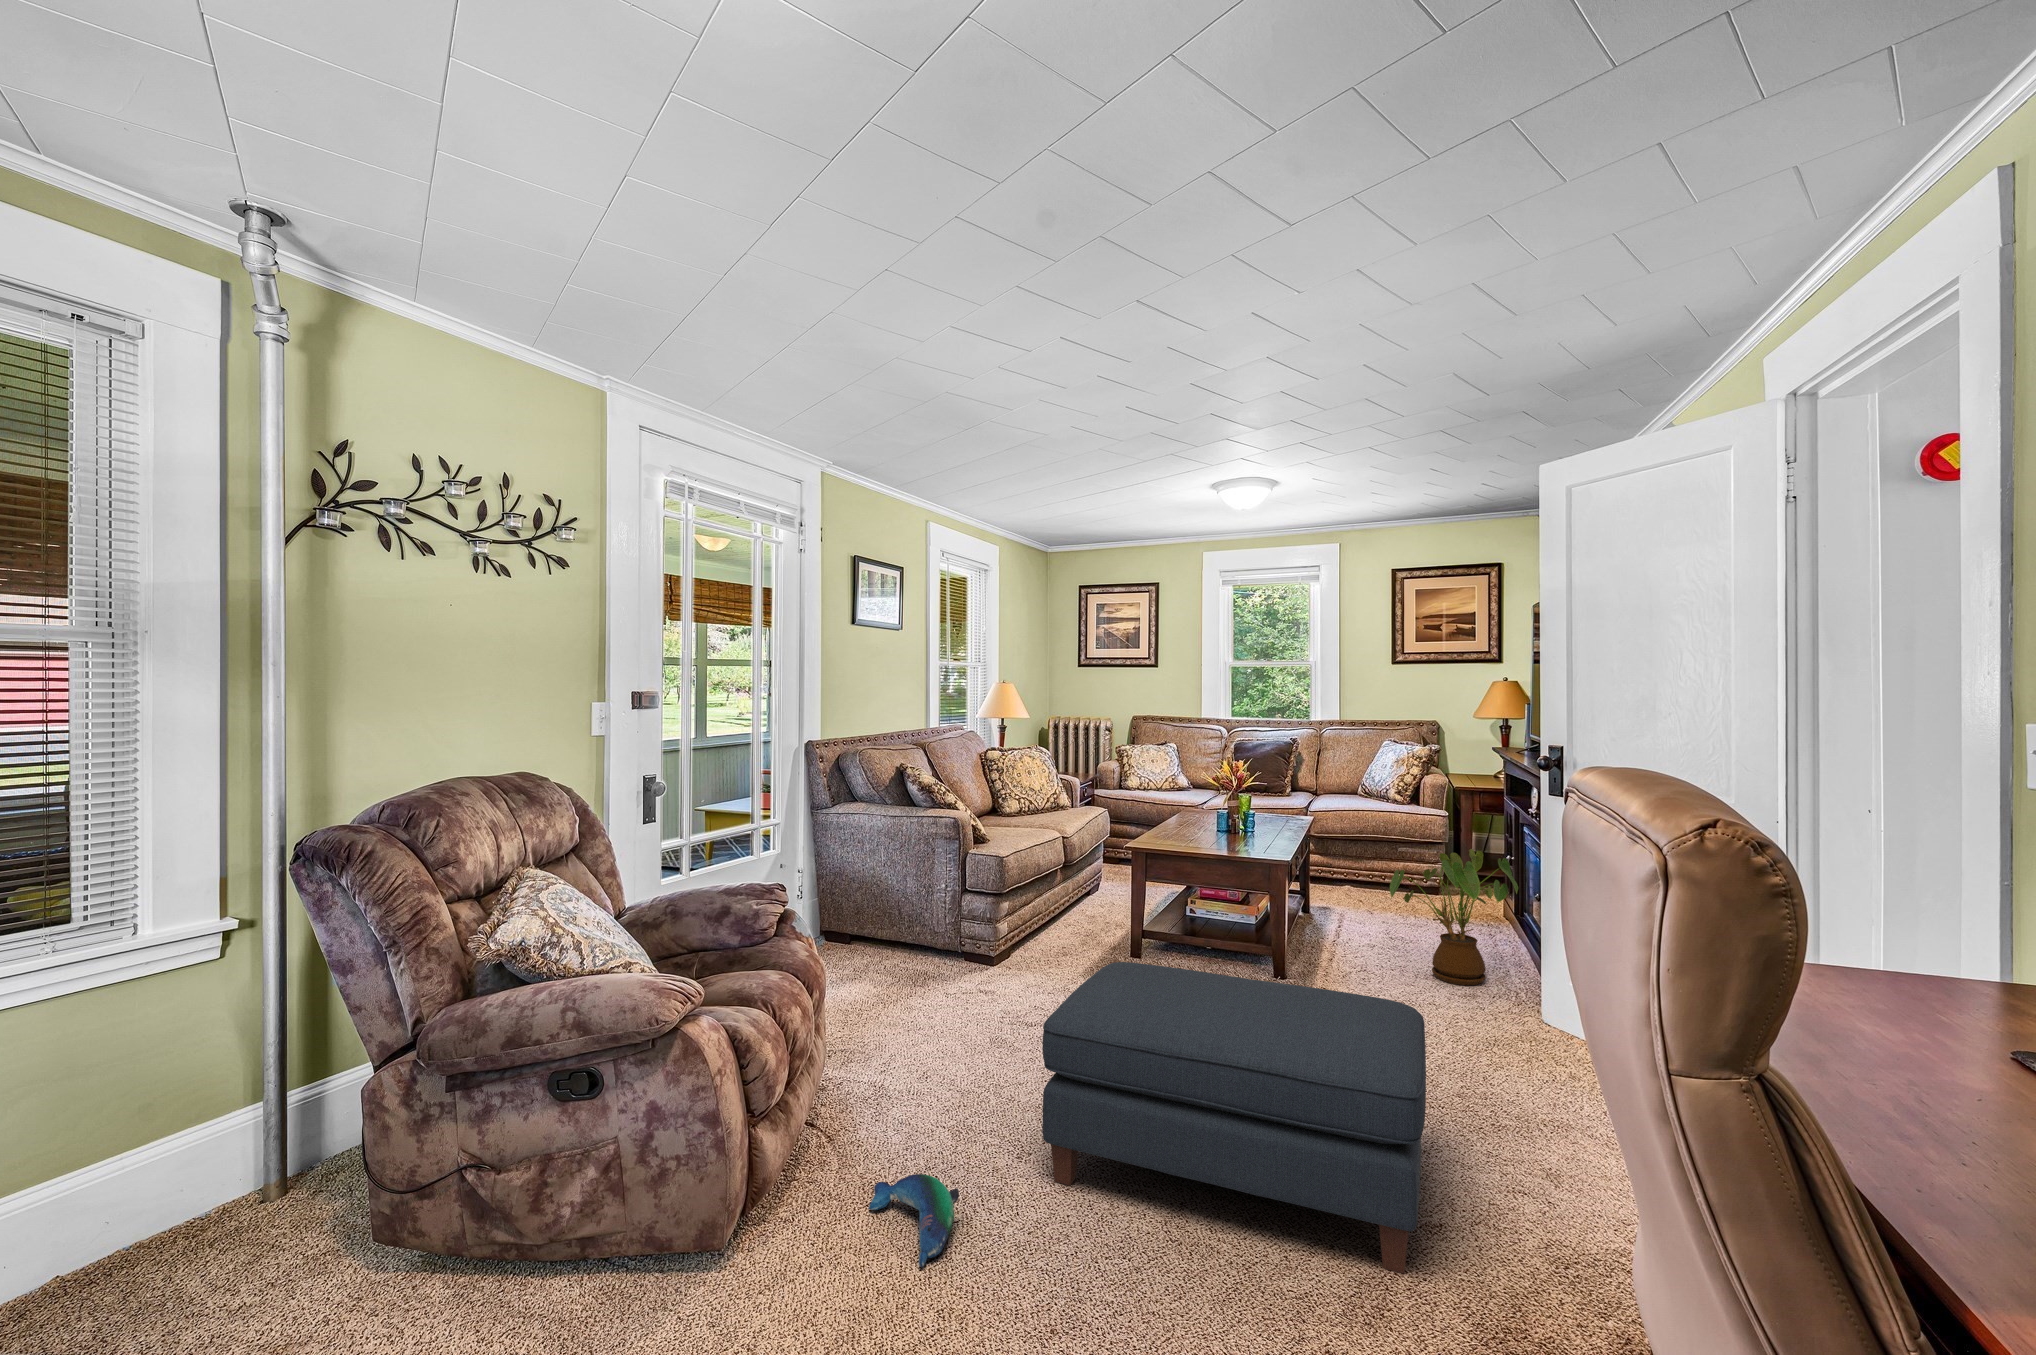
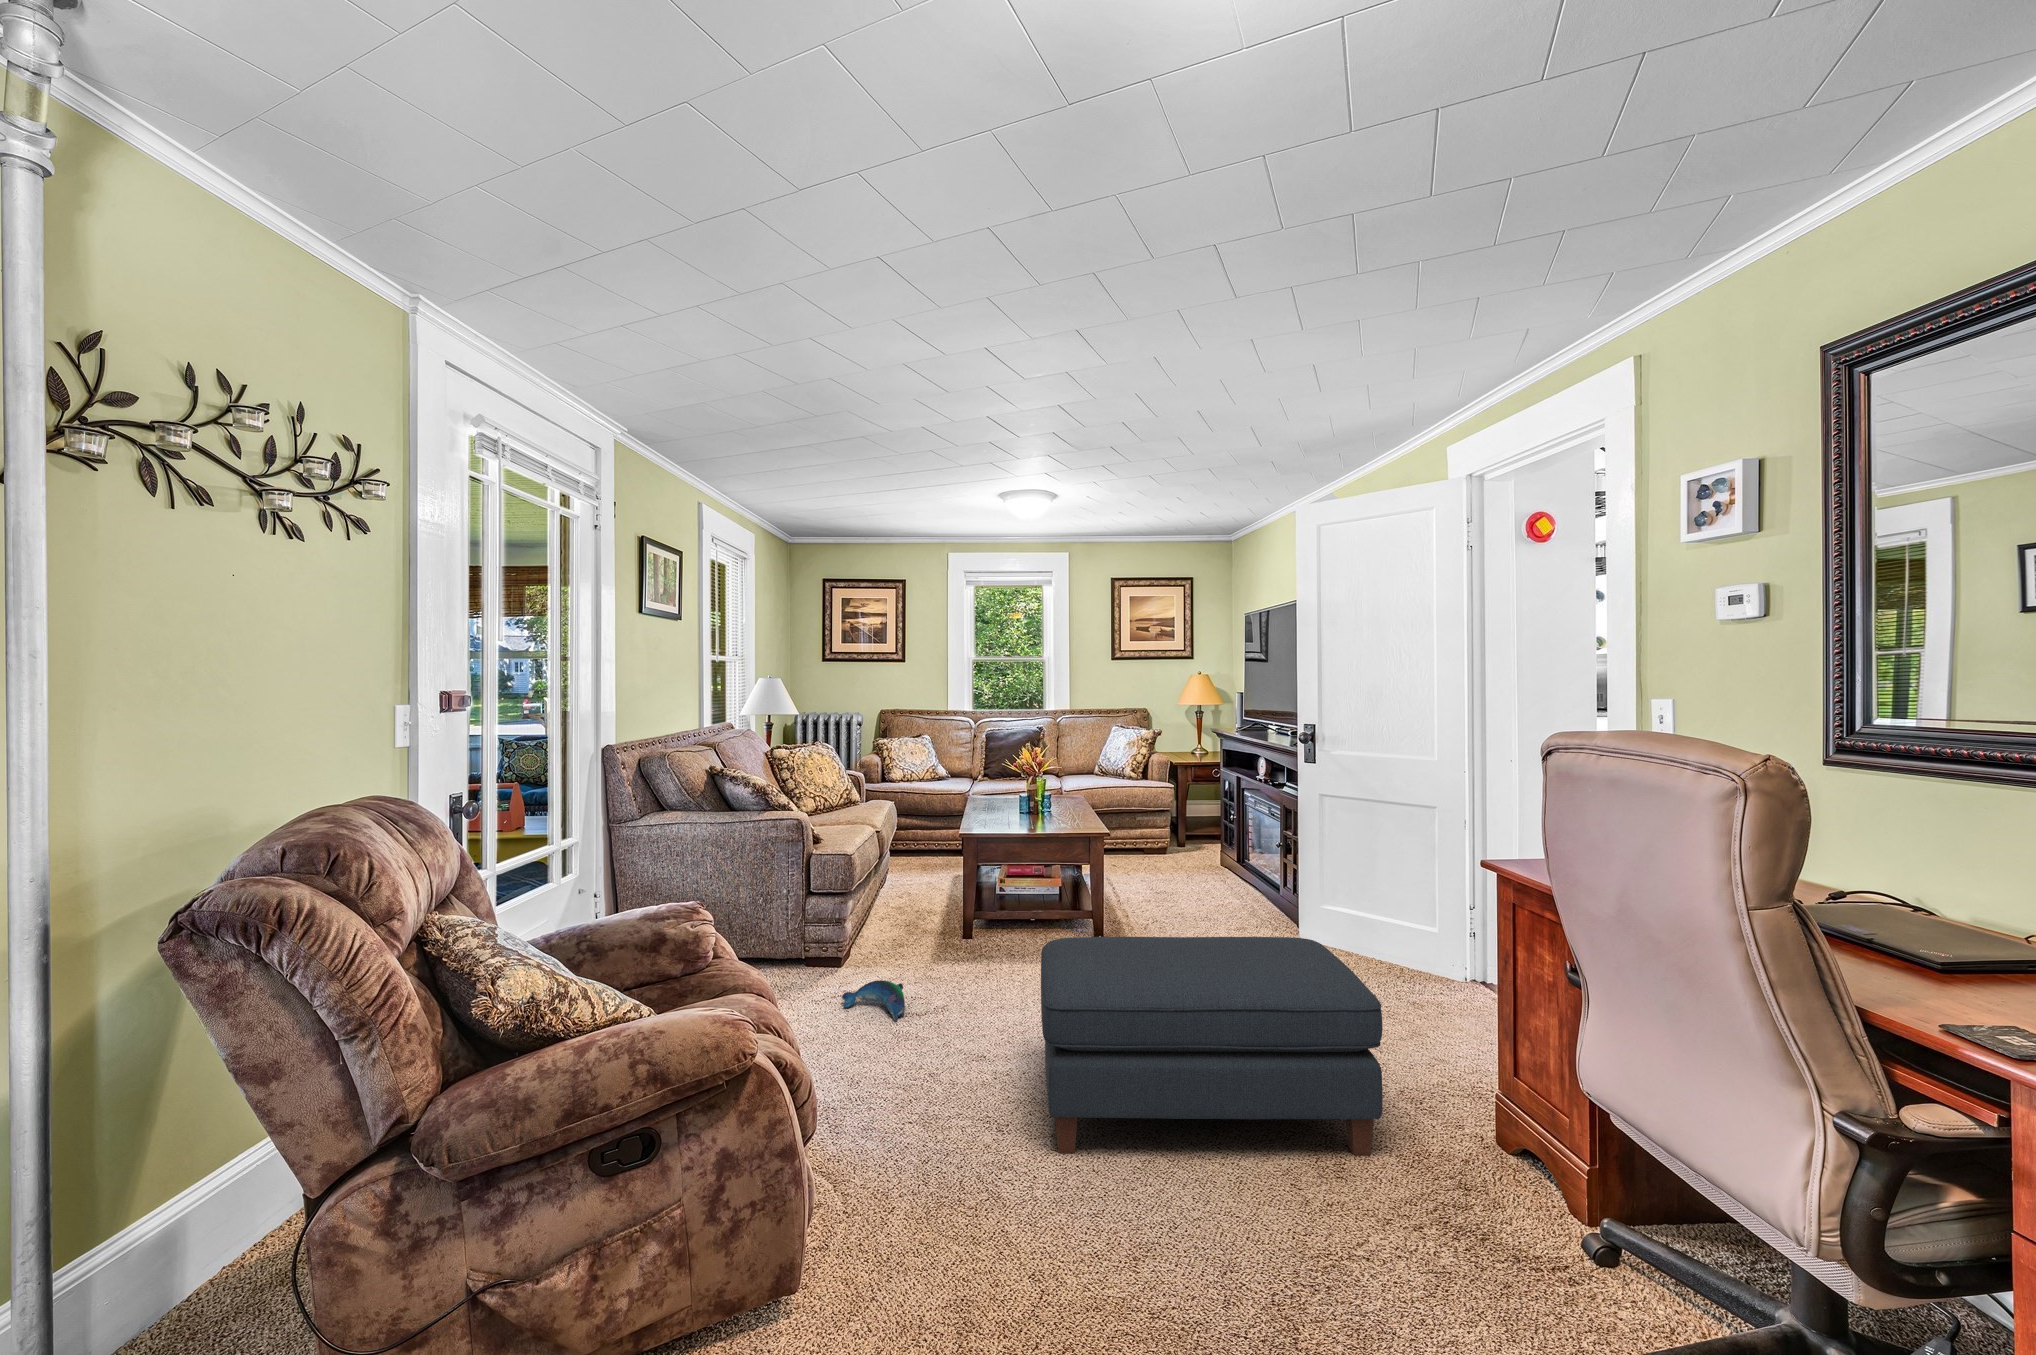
house plant: present [1390,849,1518,985] -> none [1191,812,1290,928]
plush toy: present [869,1174,959,1267] -> present [842,980,905,1021]

